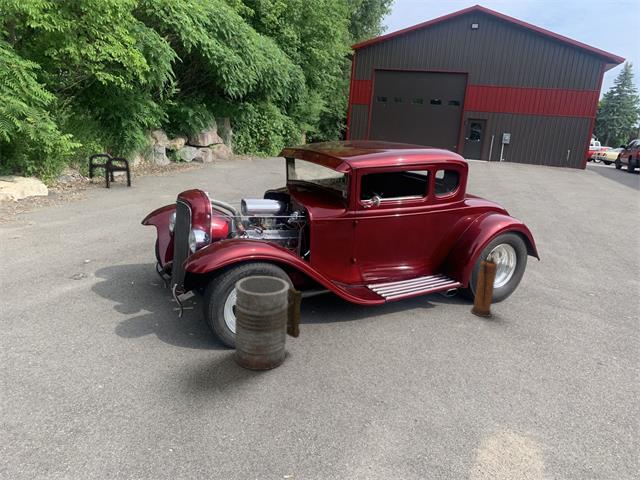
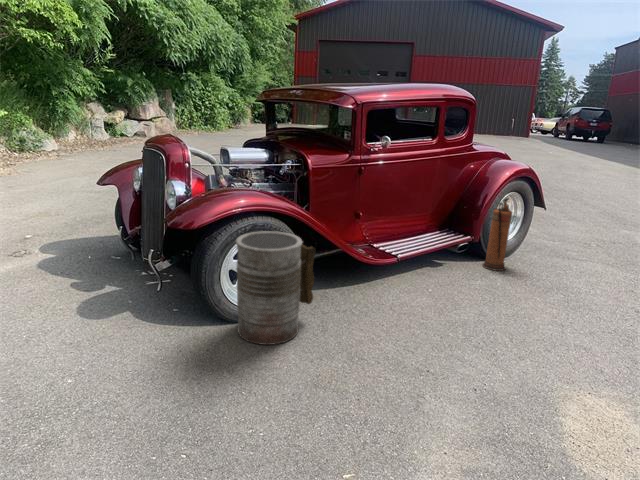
bench: present [89,154,131,188] -> none [14,125,68,163]

